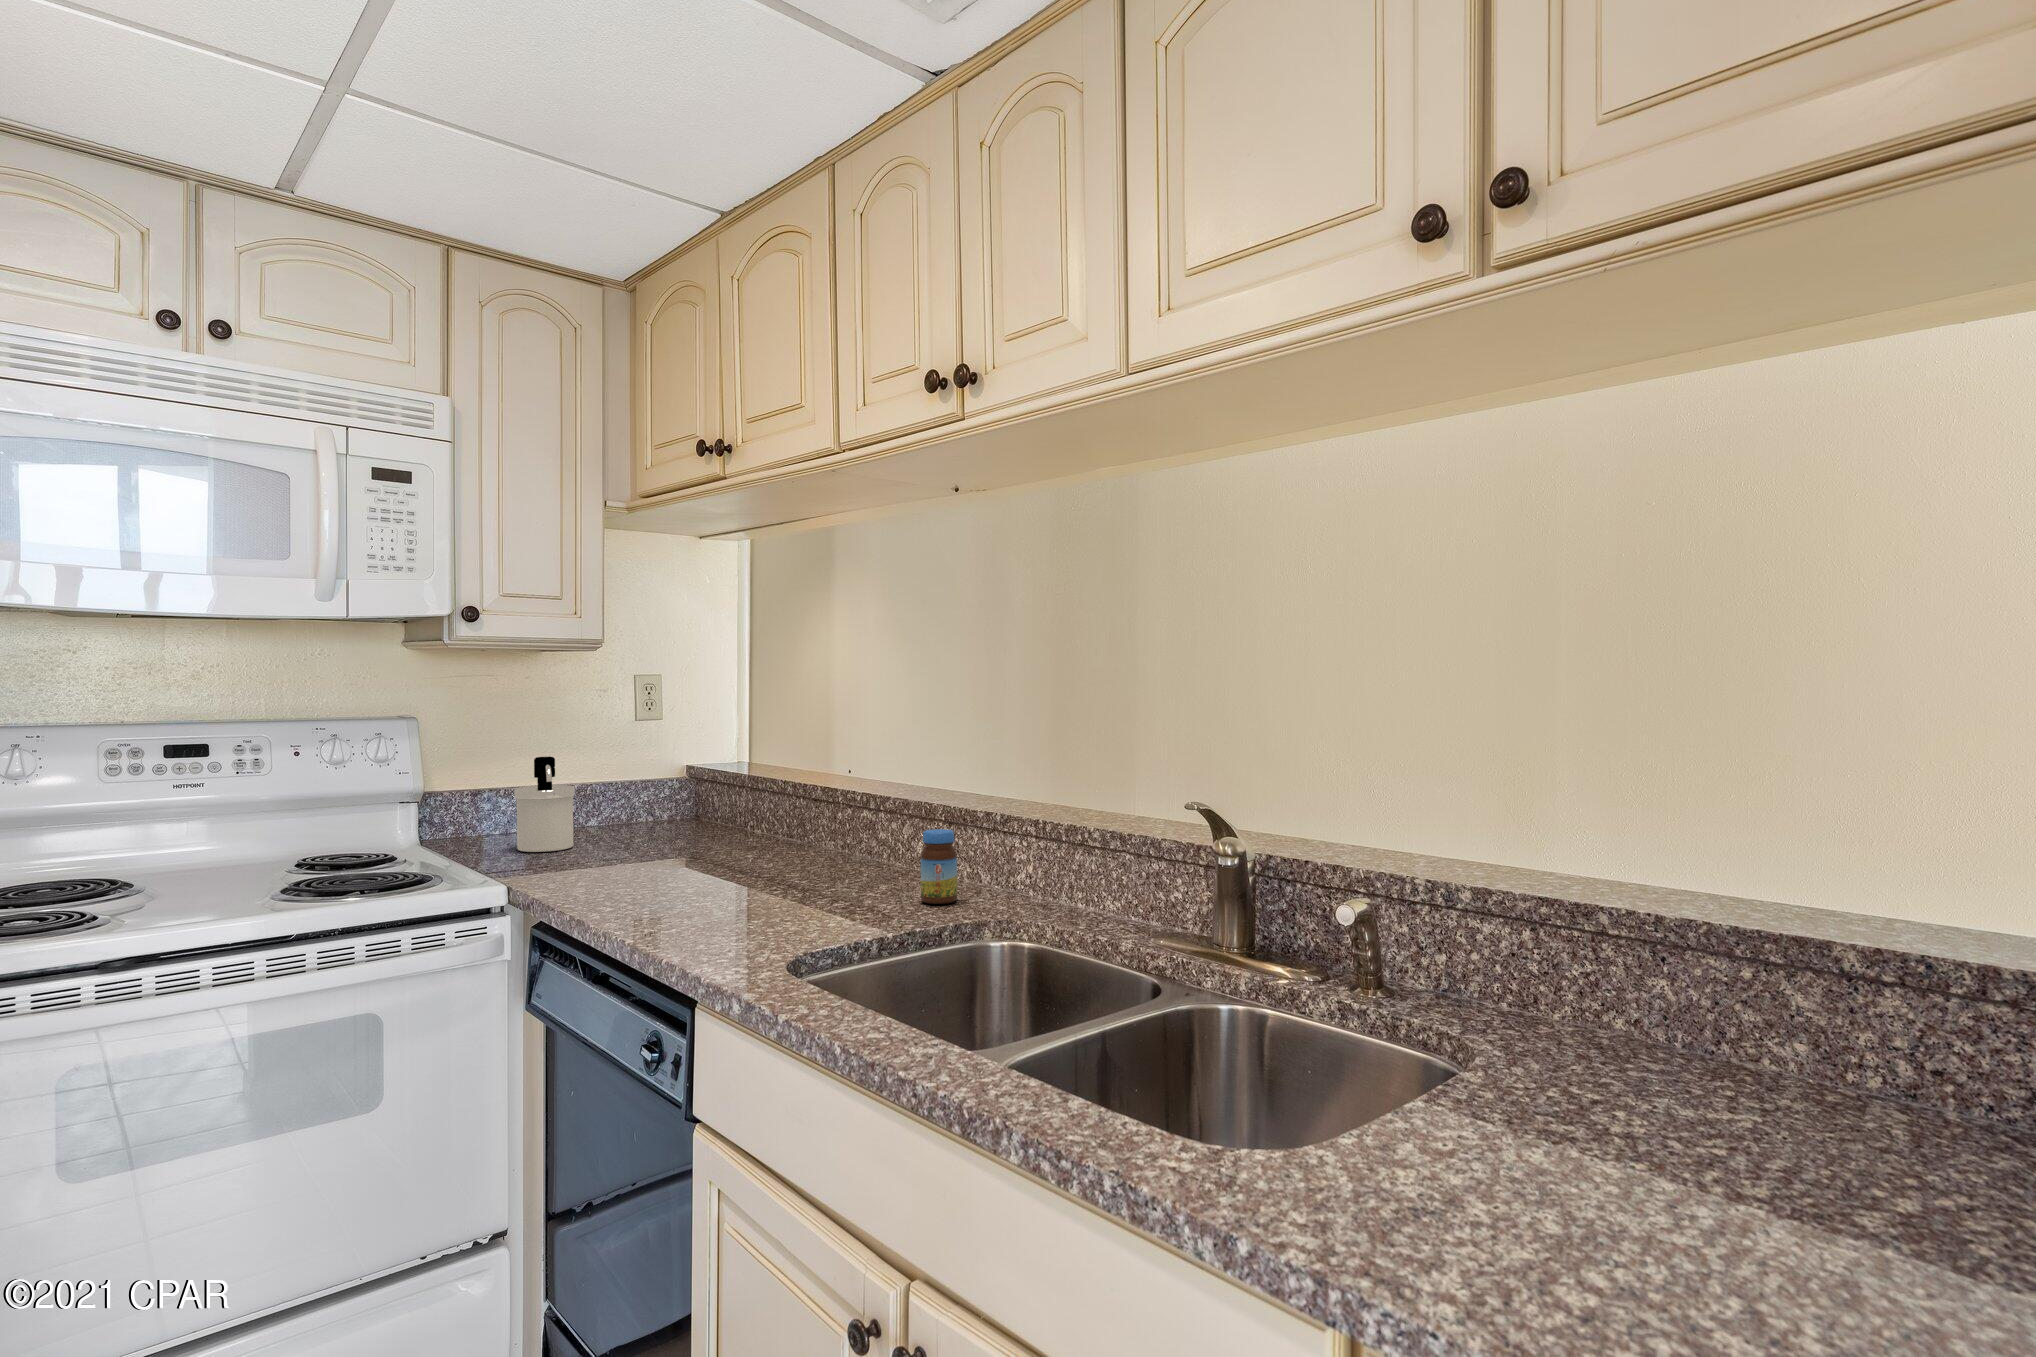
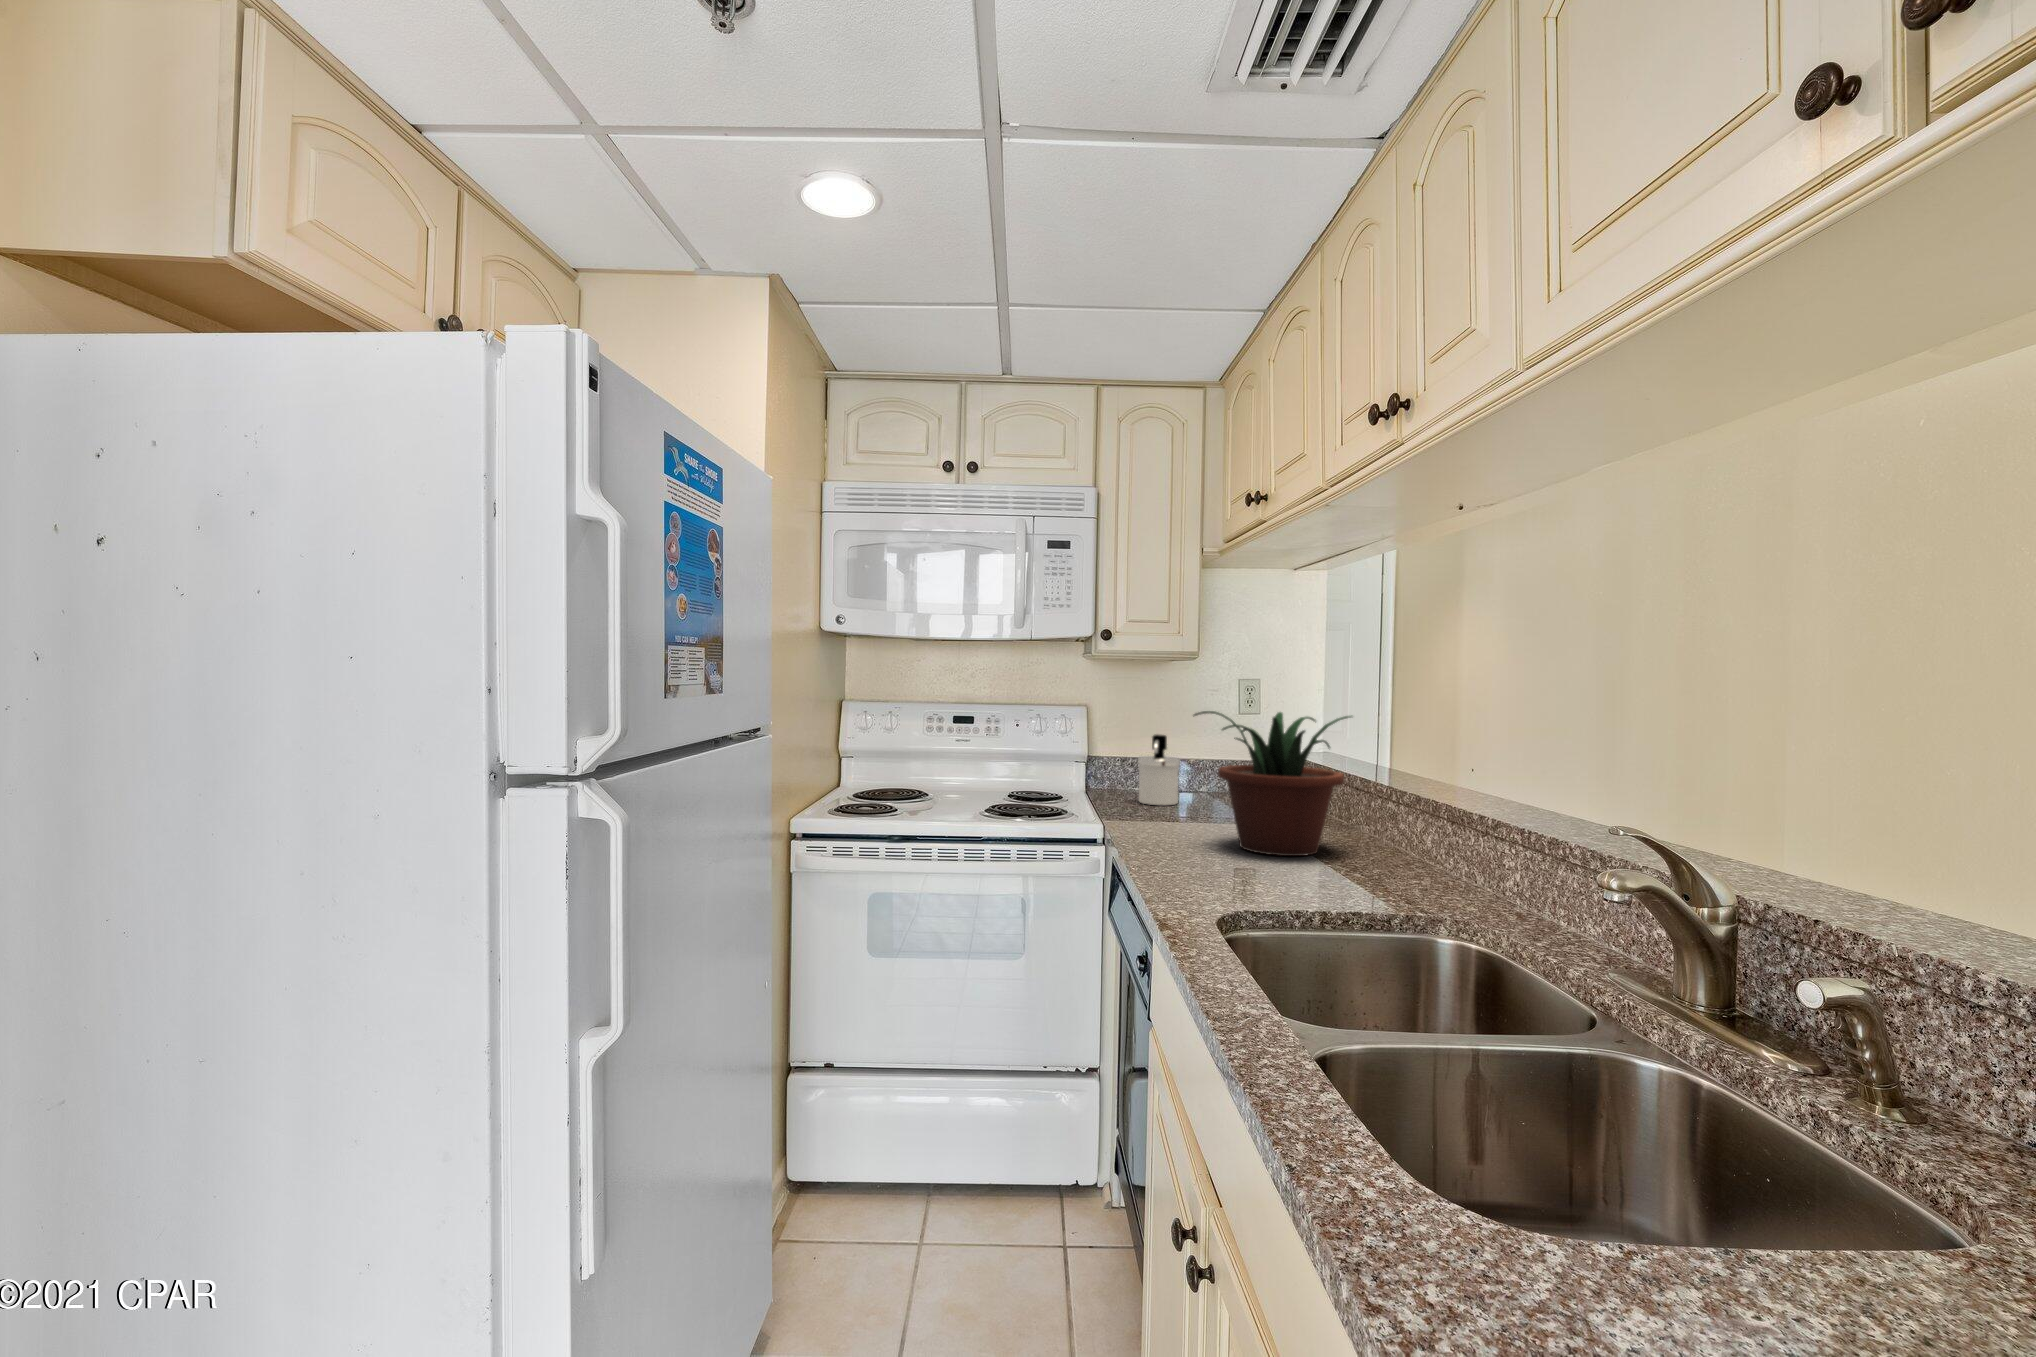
potted plant: none [644,717,827,889] -> present [1194,711,1351,856]
jar: present [921,829,957,904] -> none [1404,824,1443,896]

